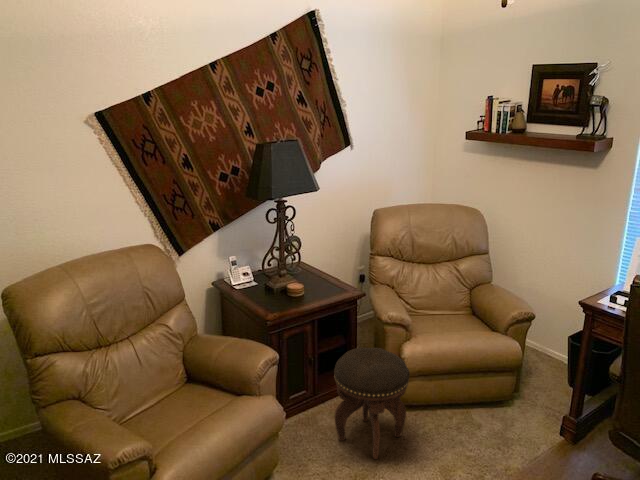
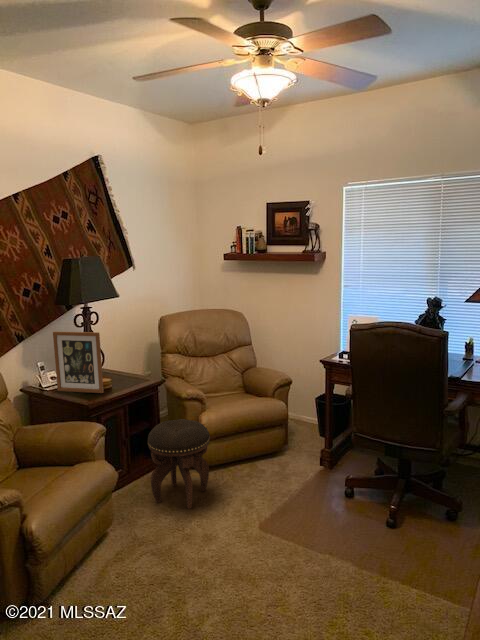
picture frame: none [243,227,293,304] -> present [53,332,103,393]

